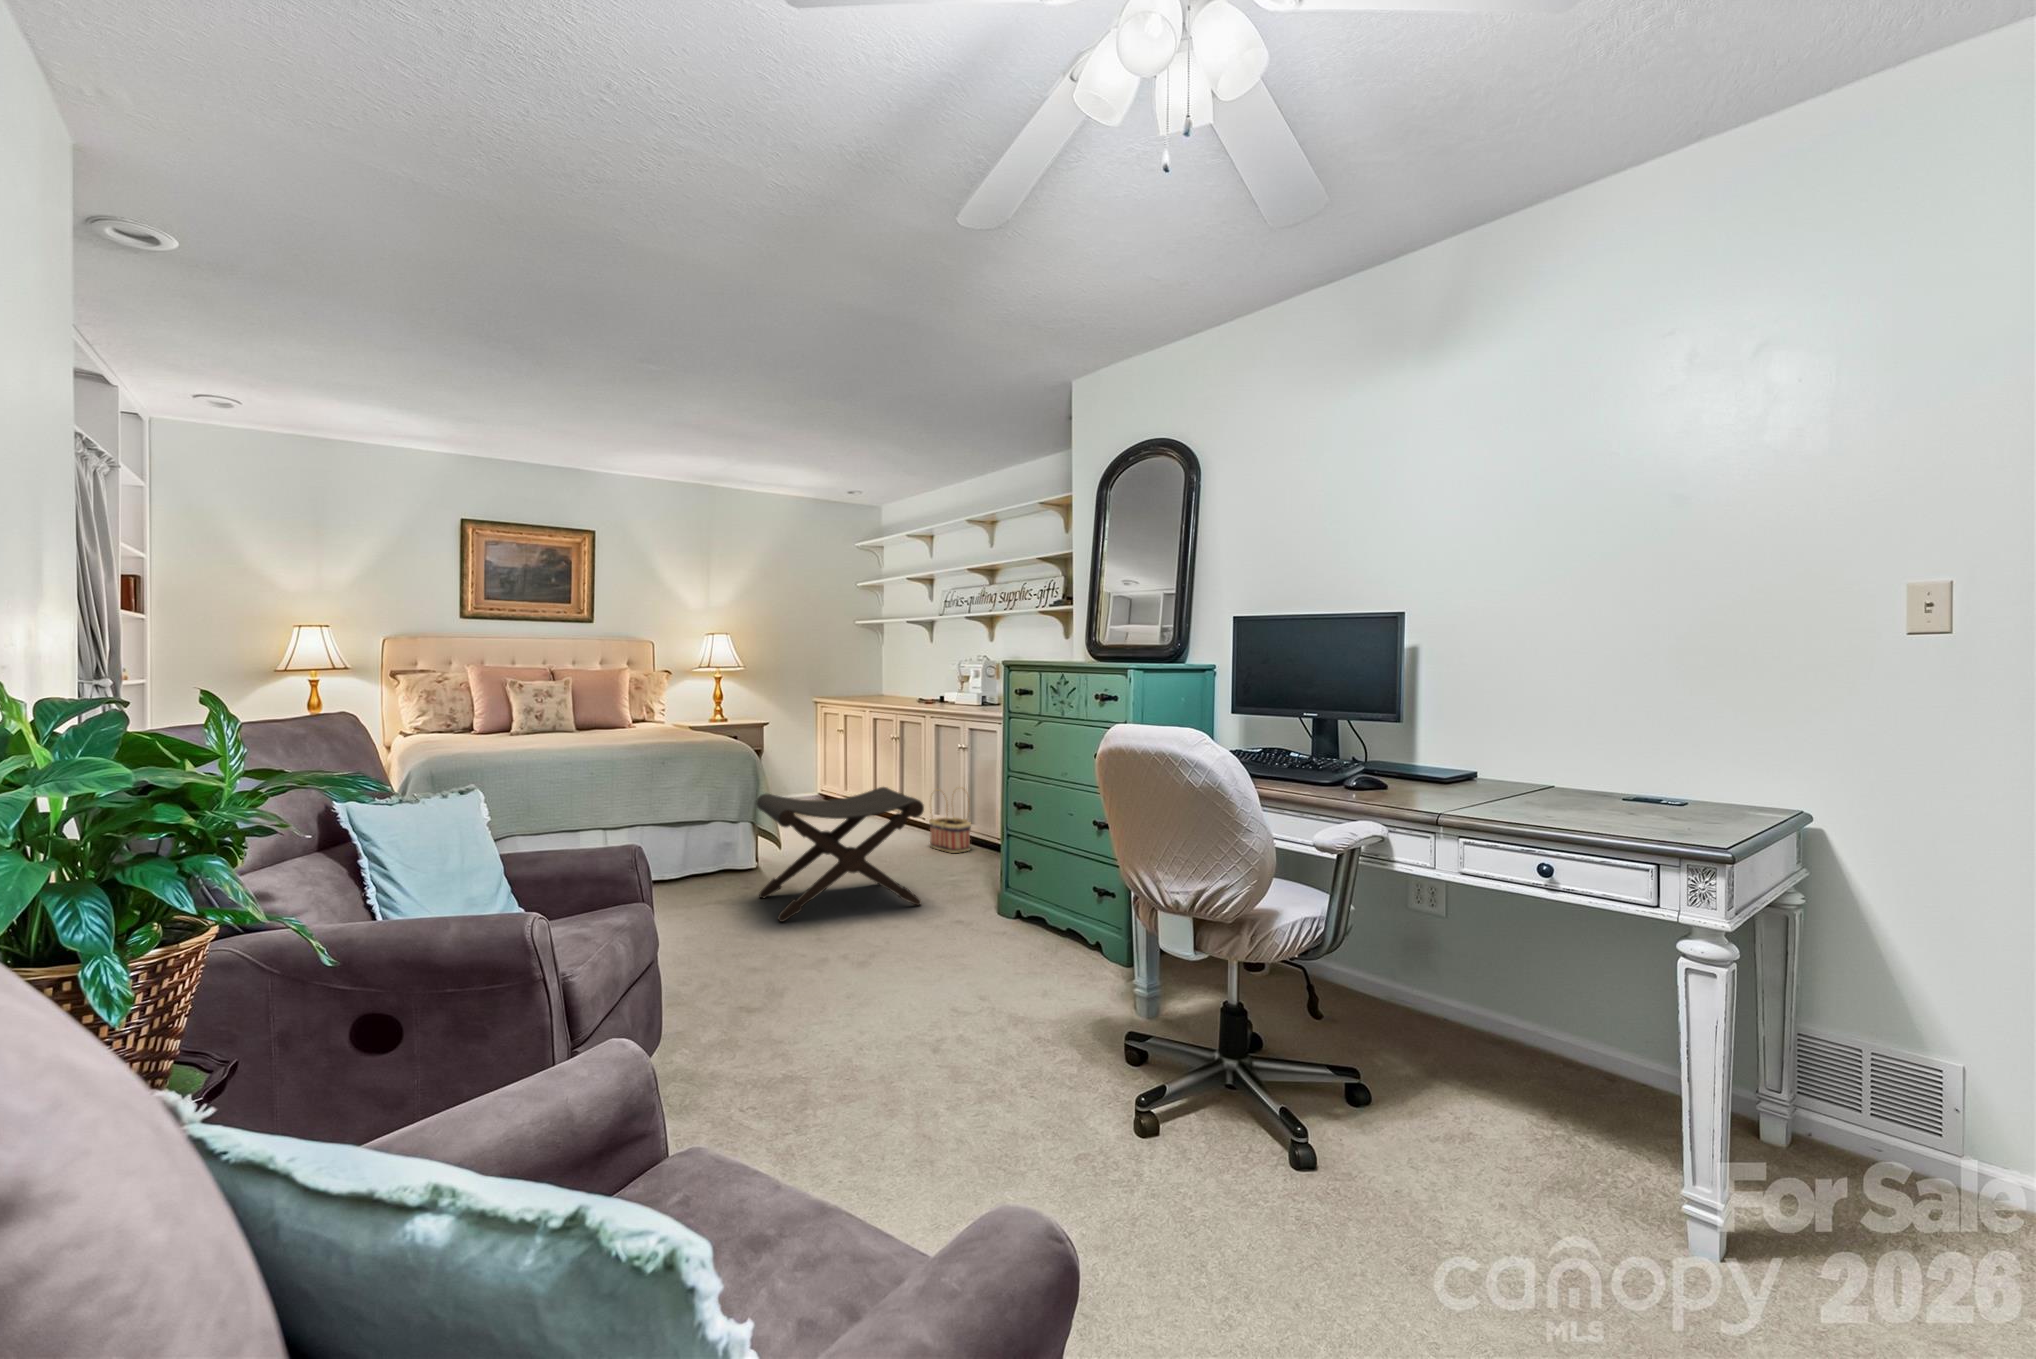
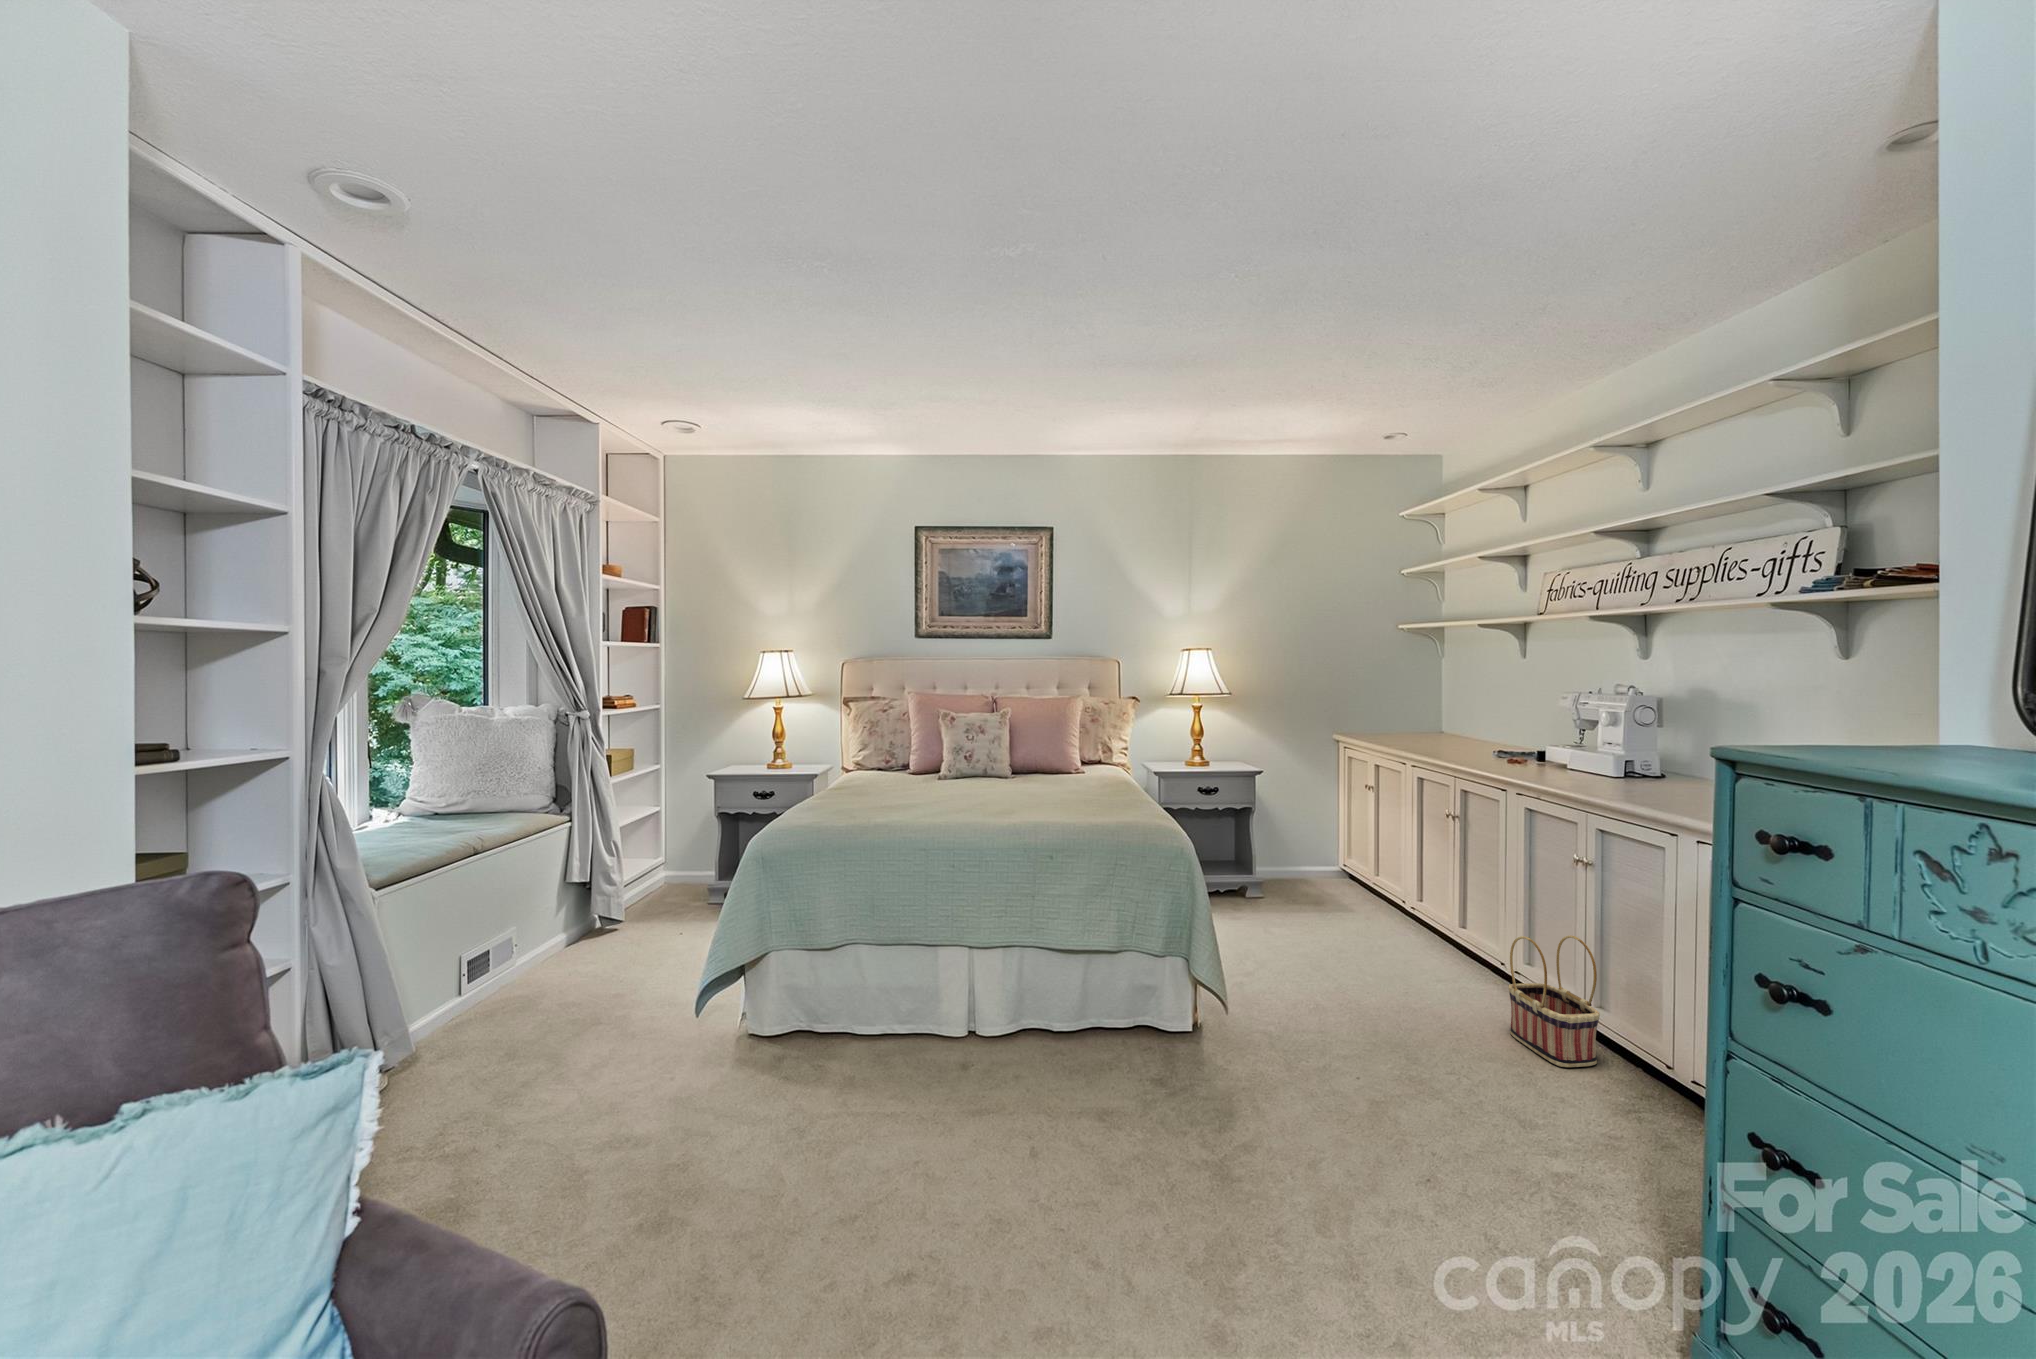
footstool: present [756,787,924,922] -> none [1158,943,1480,1260]

